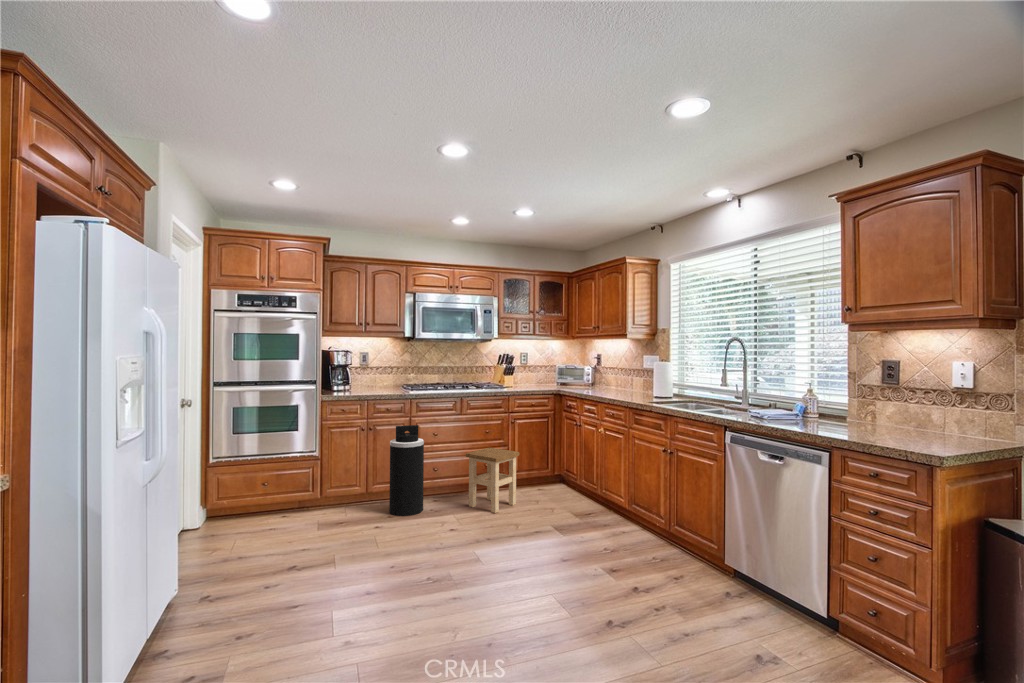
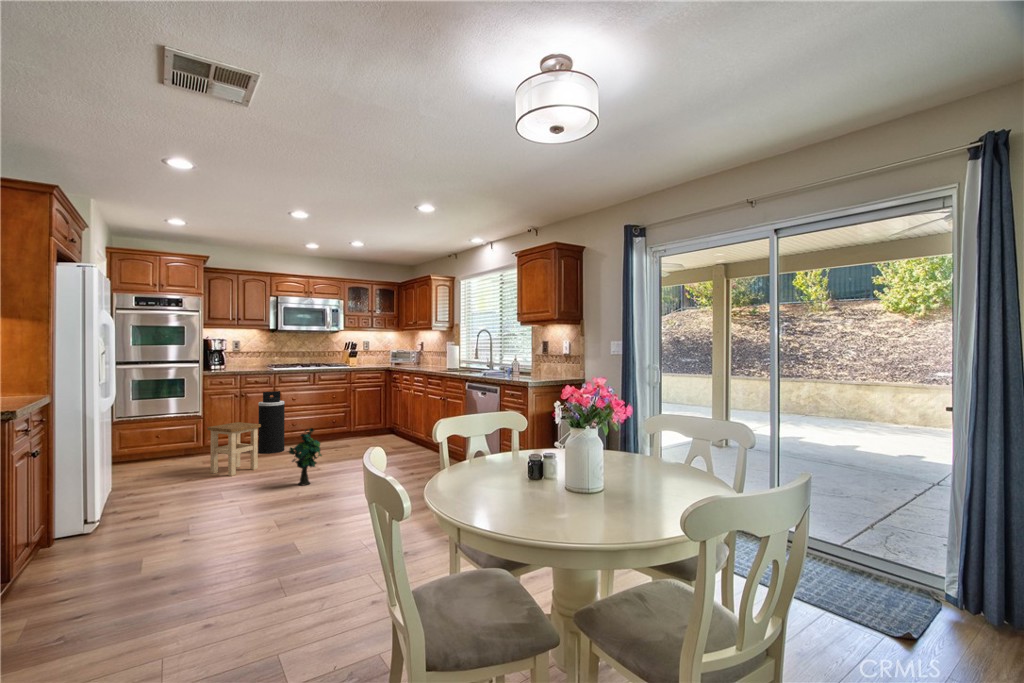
stool: present [466,448,519,513] -> present [207,422,261,476]
decorative plant: none [431,509,489,612] -> present [288,428,322,485]

